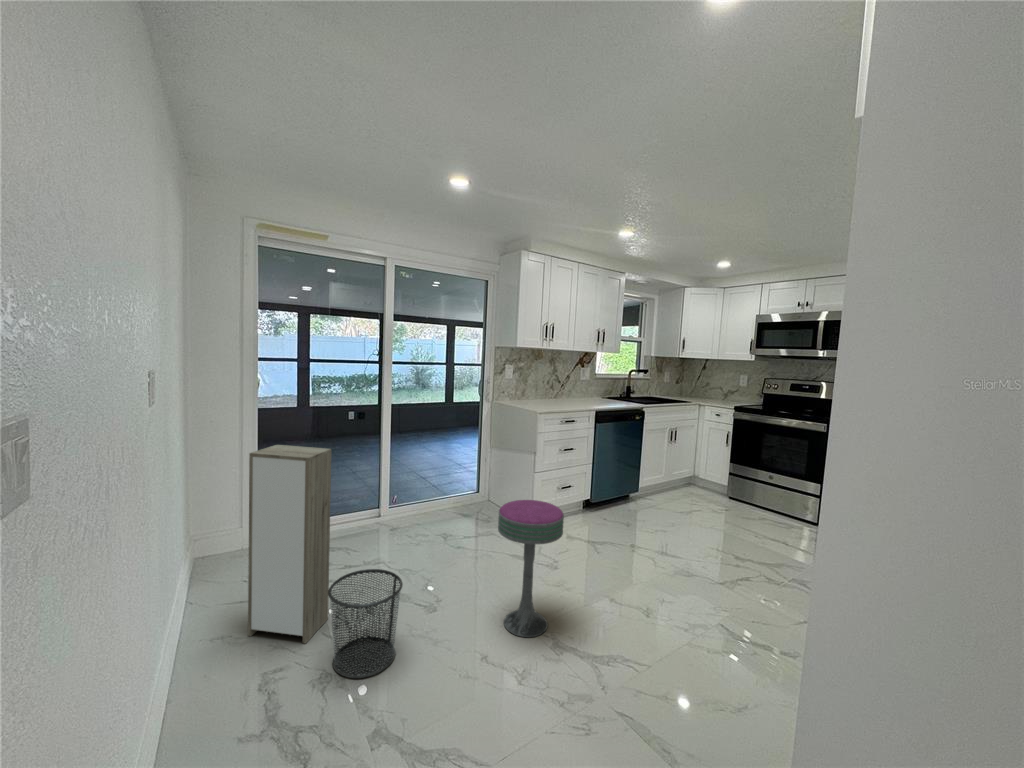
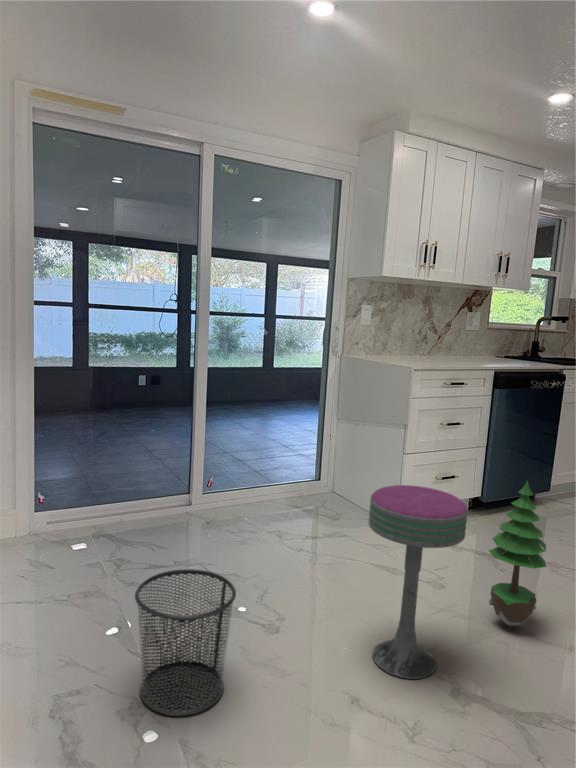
storage cabinet: present [248,445,331,644] -> none [27,393,136,664]
potted tree: none [585,492,623,594] -> present [489,481,546,626]

